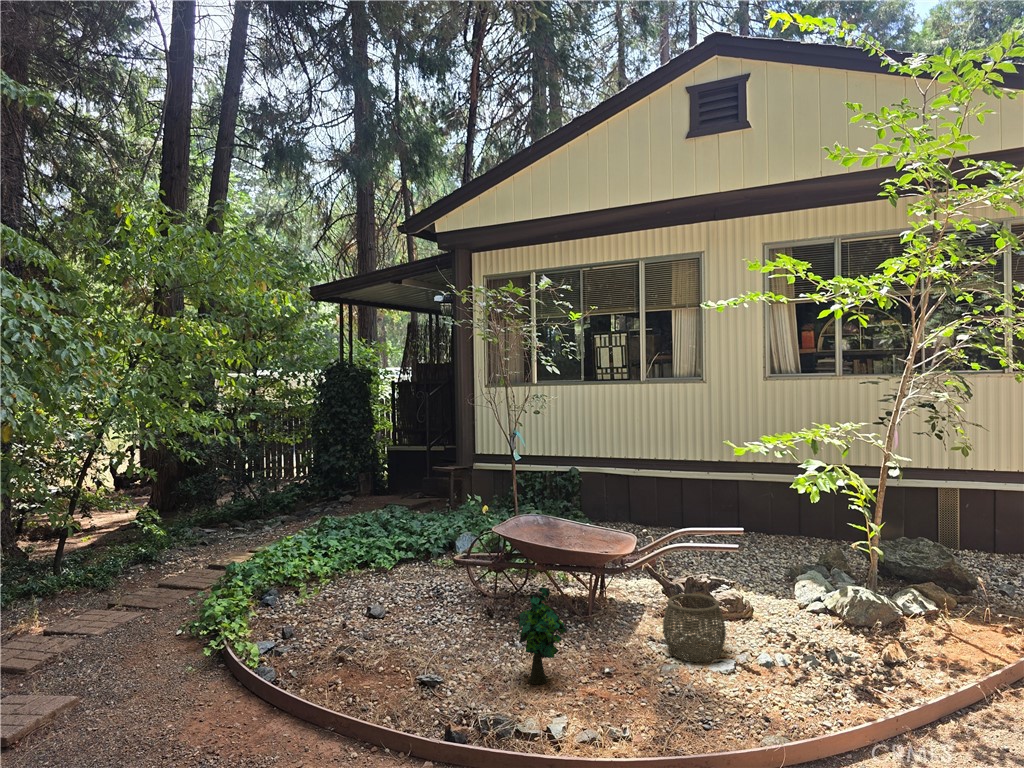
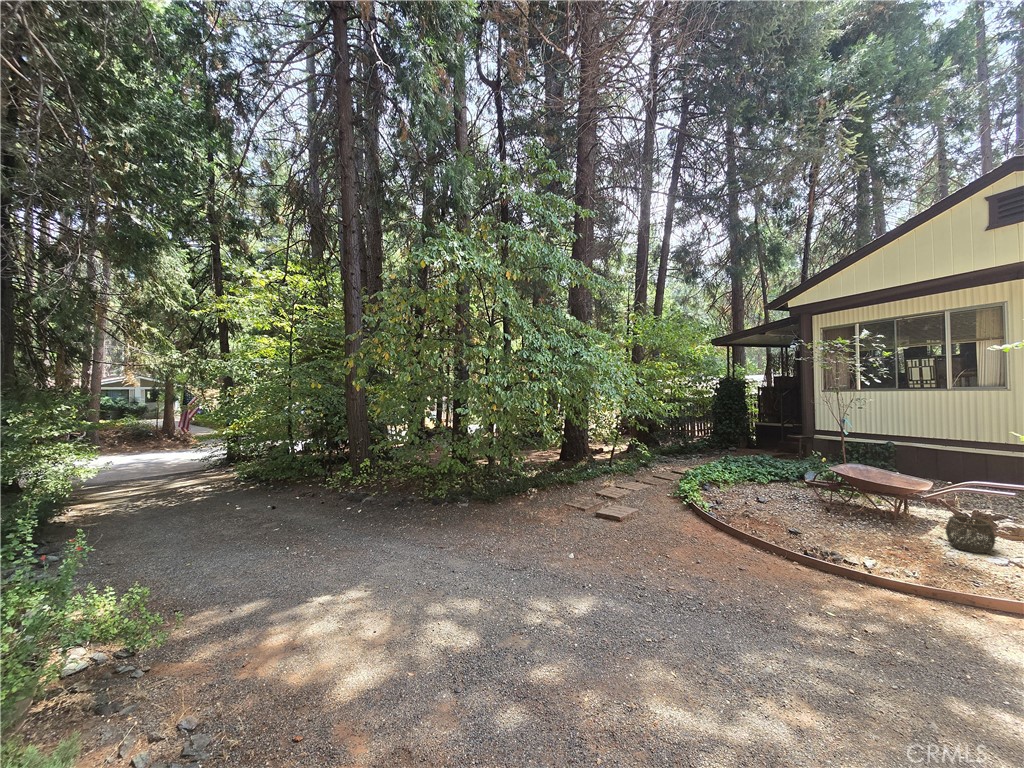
decorative plant: present [512,588,567,685] -> none [842,498,876,541]

